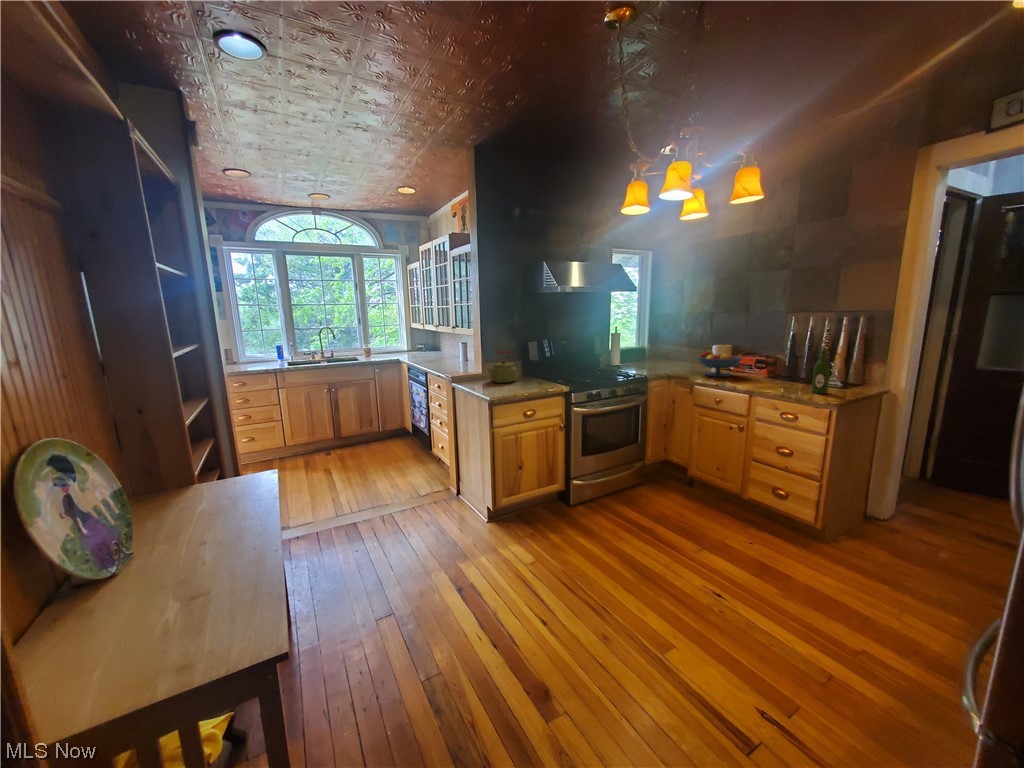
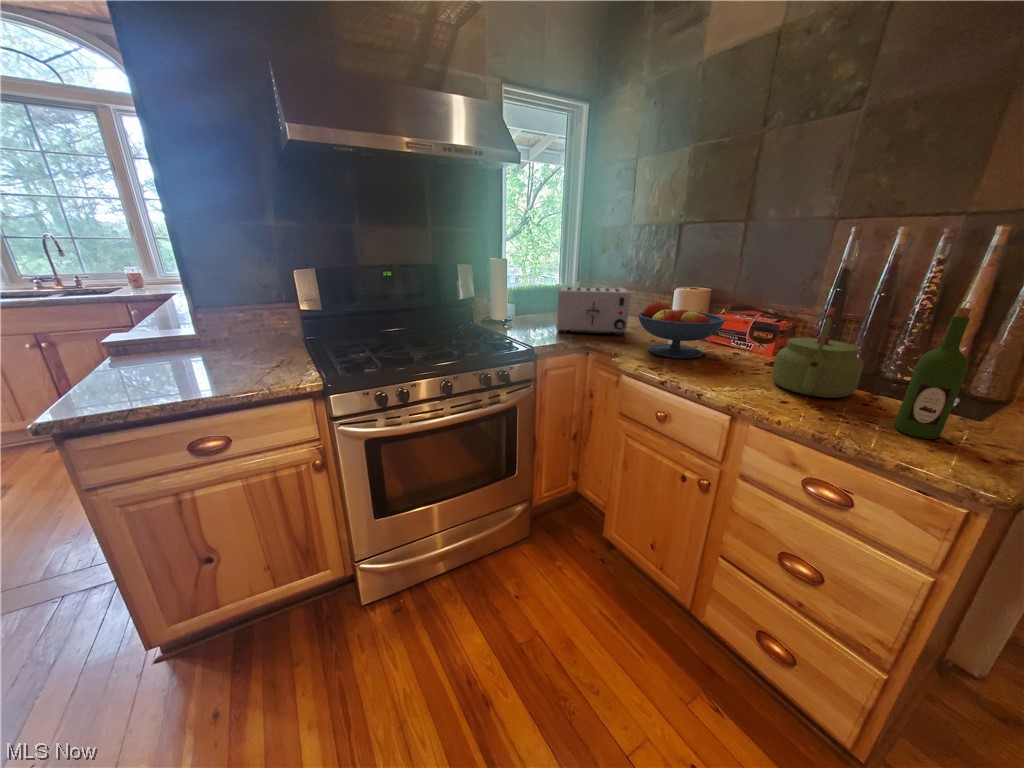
toaster: none [649,346,690,369] -> present [557,287,630,335]
kettle: present [489,351,517,383] -> present [771,308,863,398]

